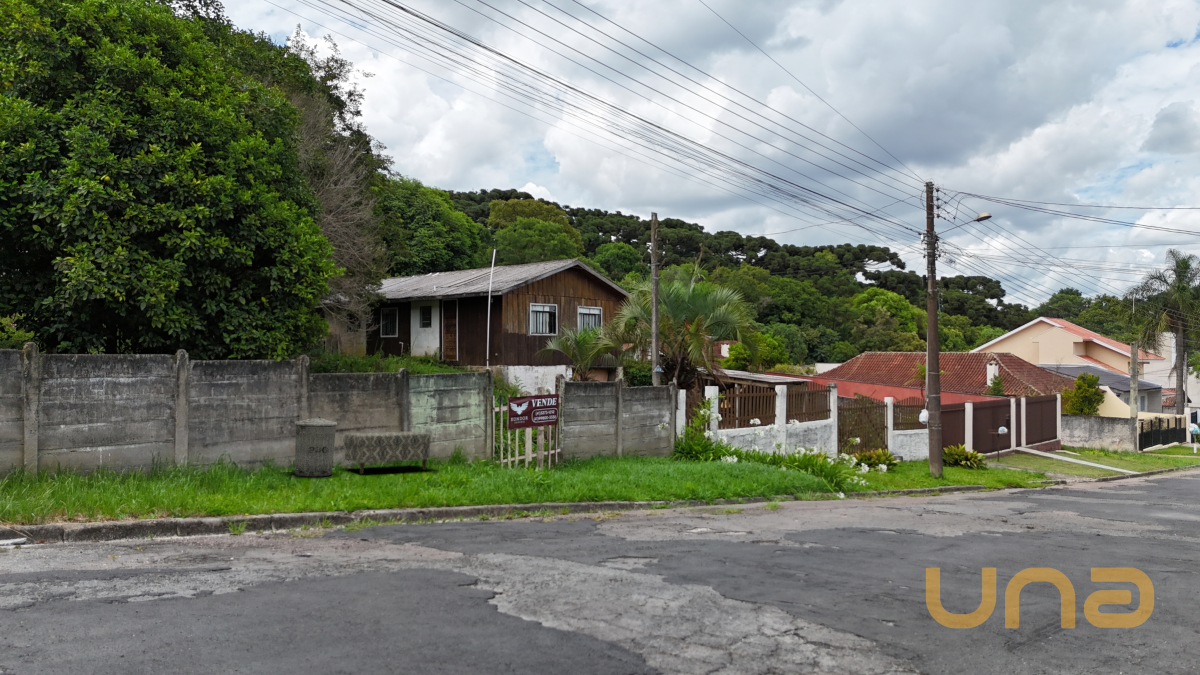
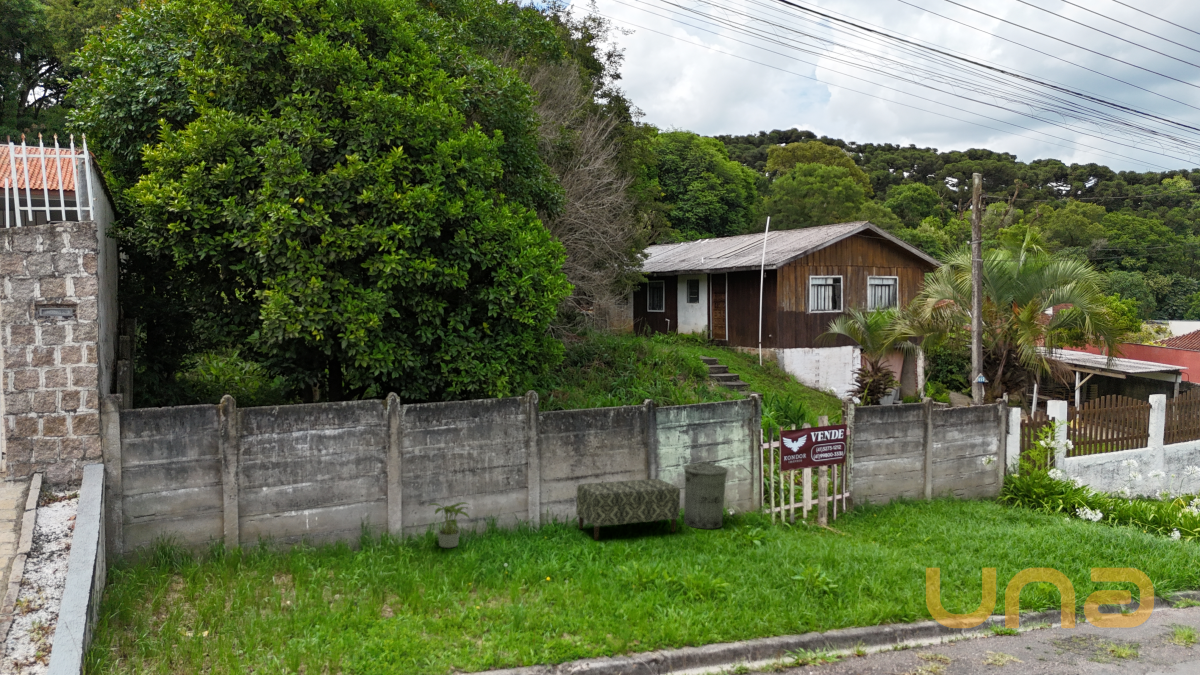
trash can: present [295,416,337,476] -> present [684,461,727,529]
potted plant: none [215,442,255,479] -> present [429,502,469,548]

